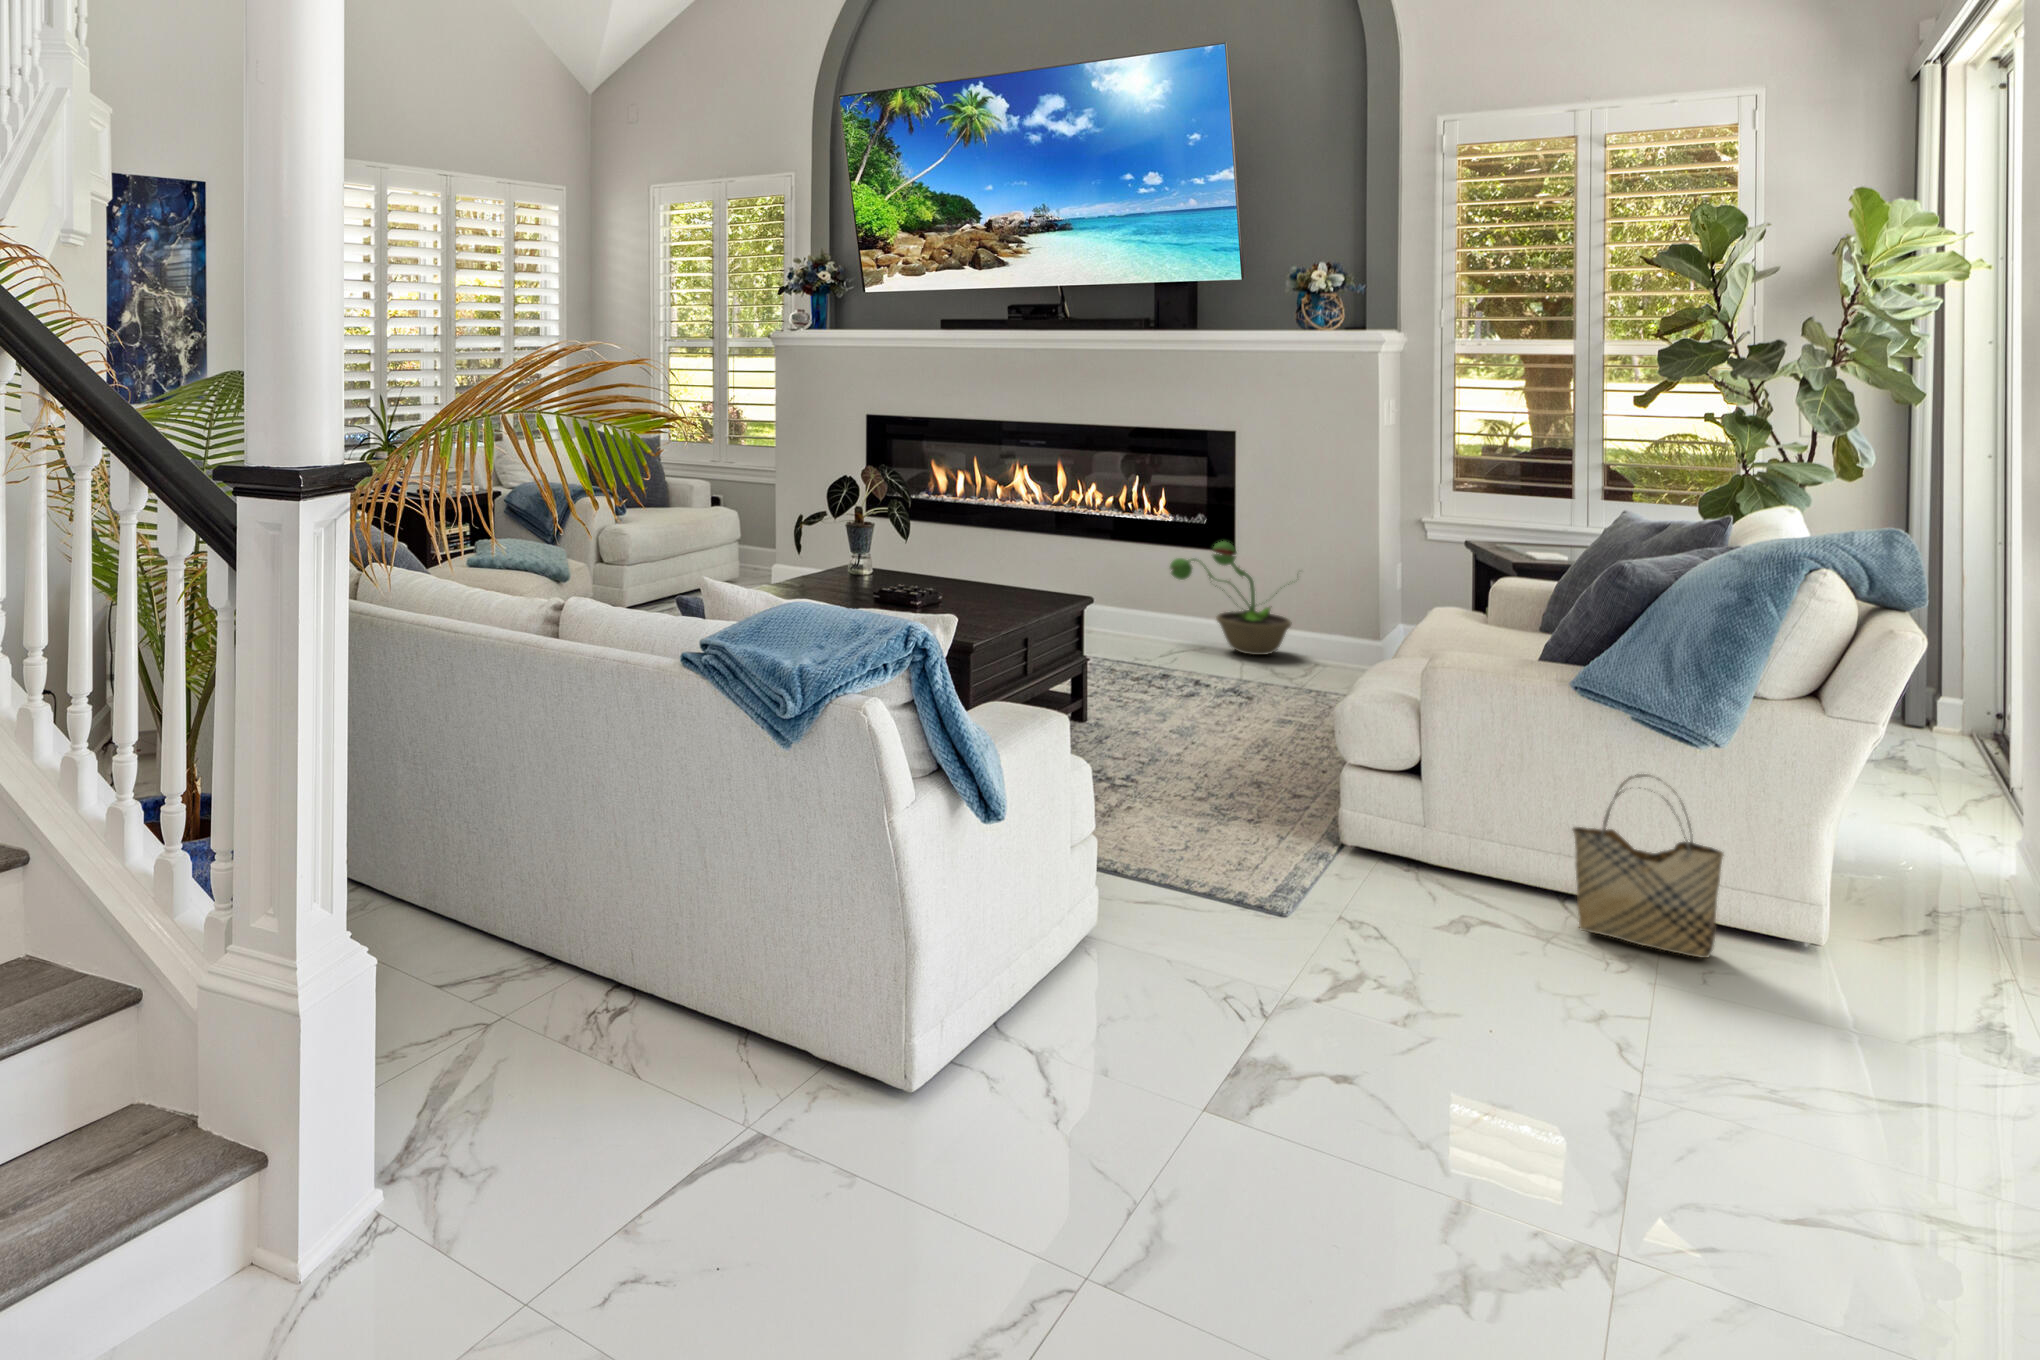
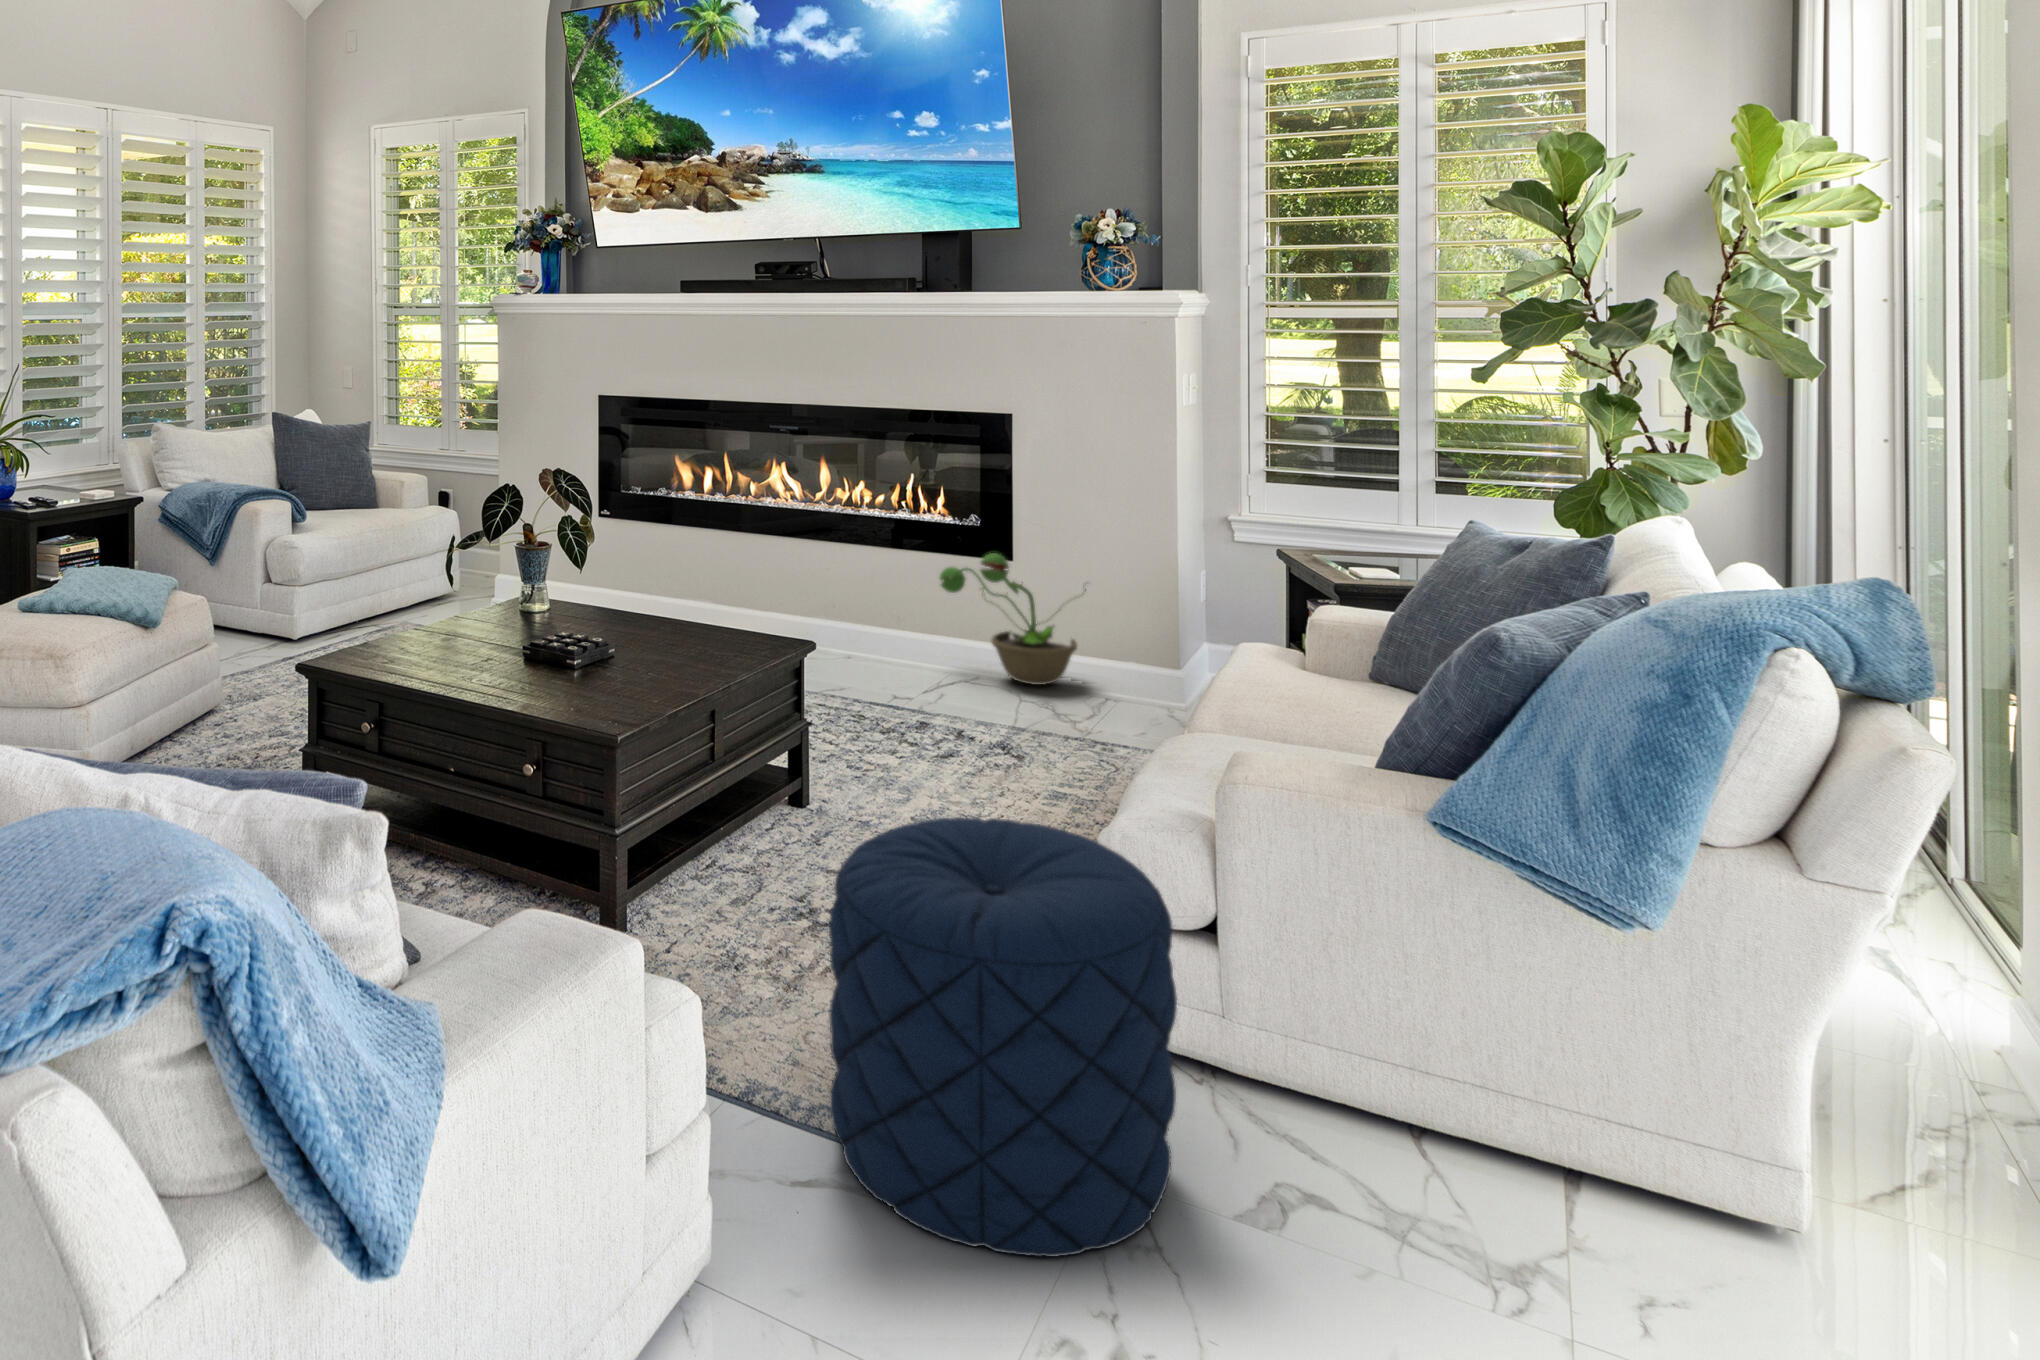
pouf: none [1158,683,1398,941] -> present [829,817,1177,1257]
woven basket: present [1573,774,1724,958] -> none [1425,966,1652,1270]

